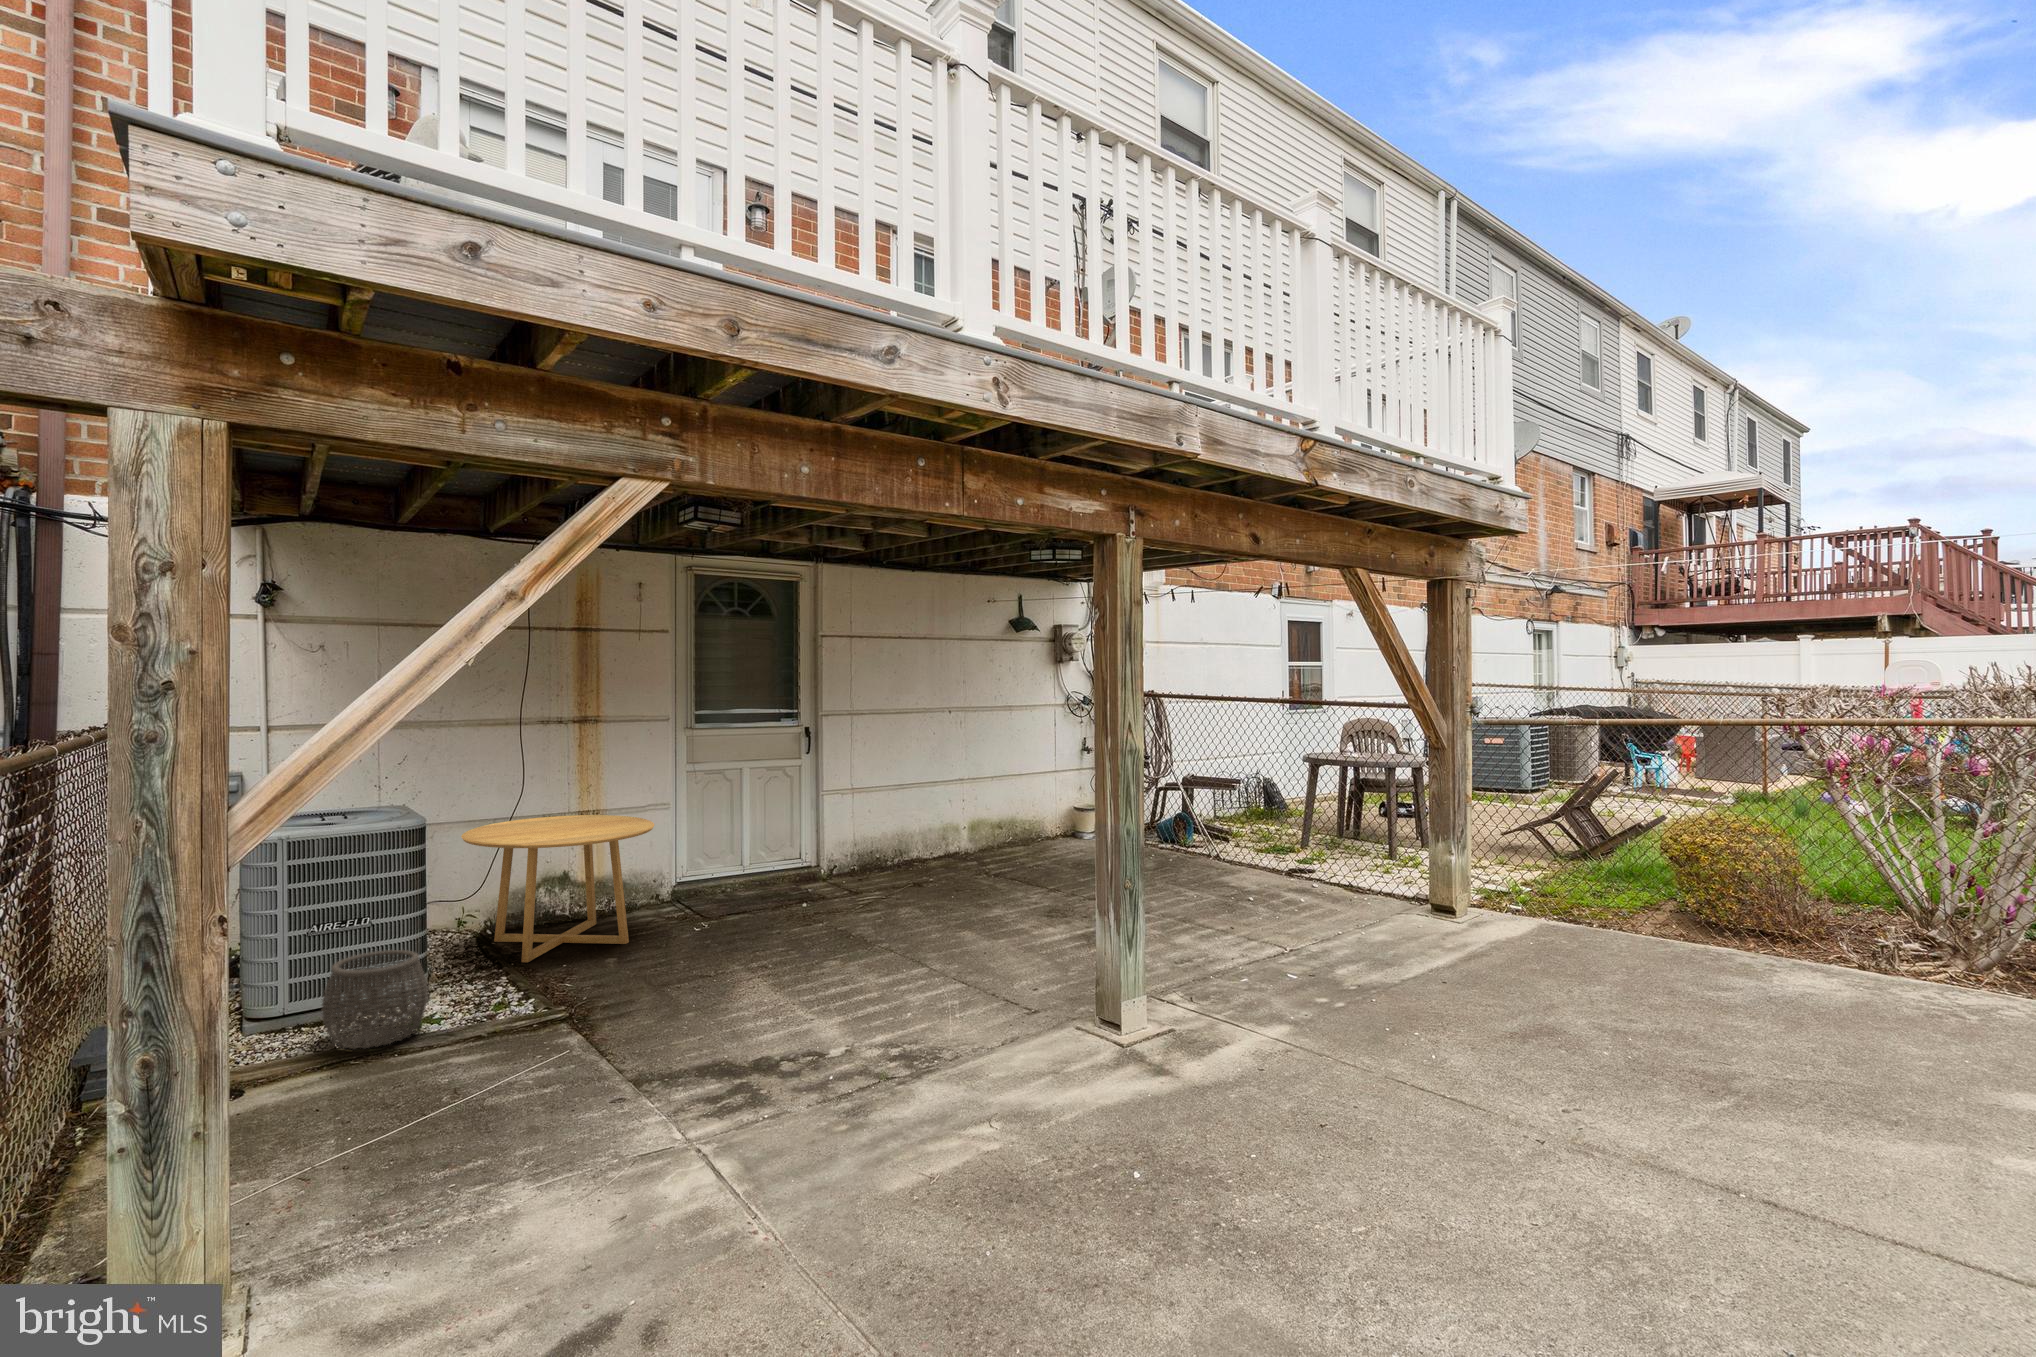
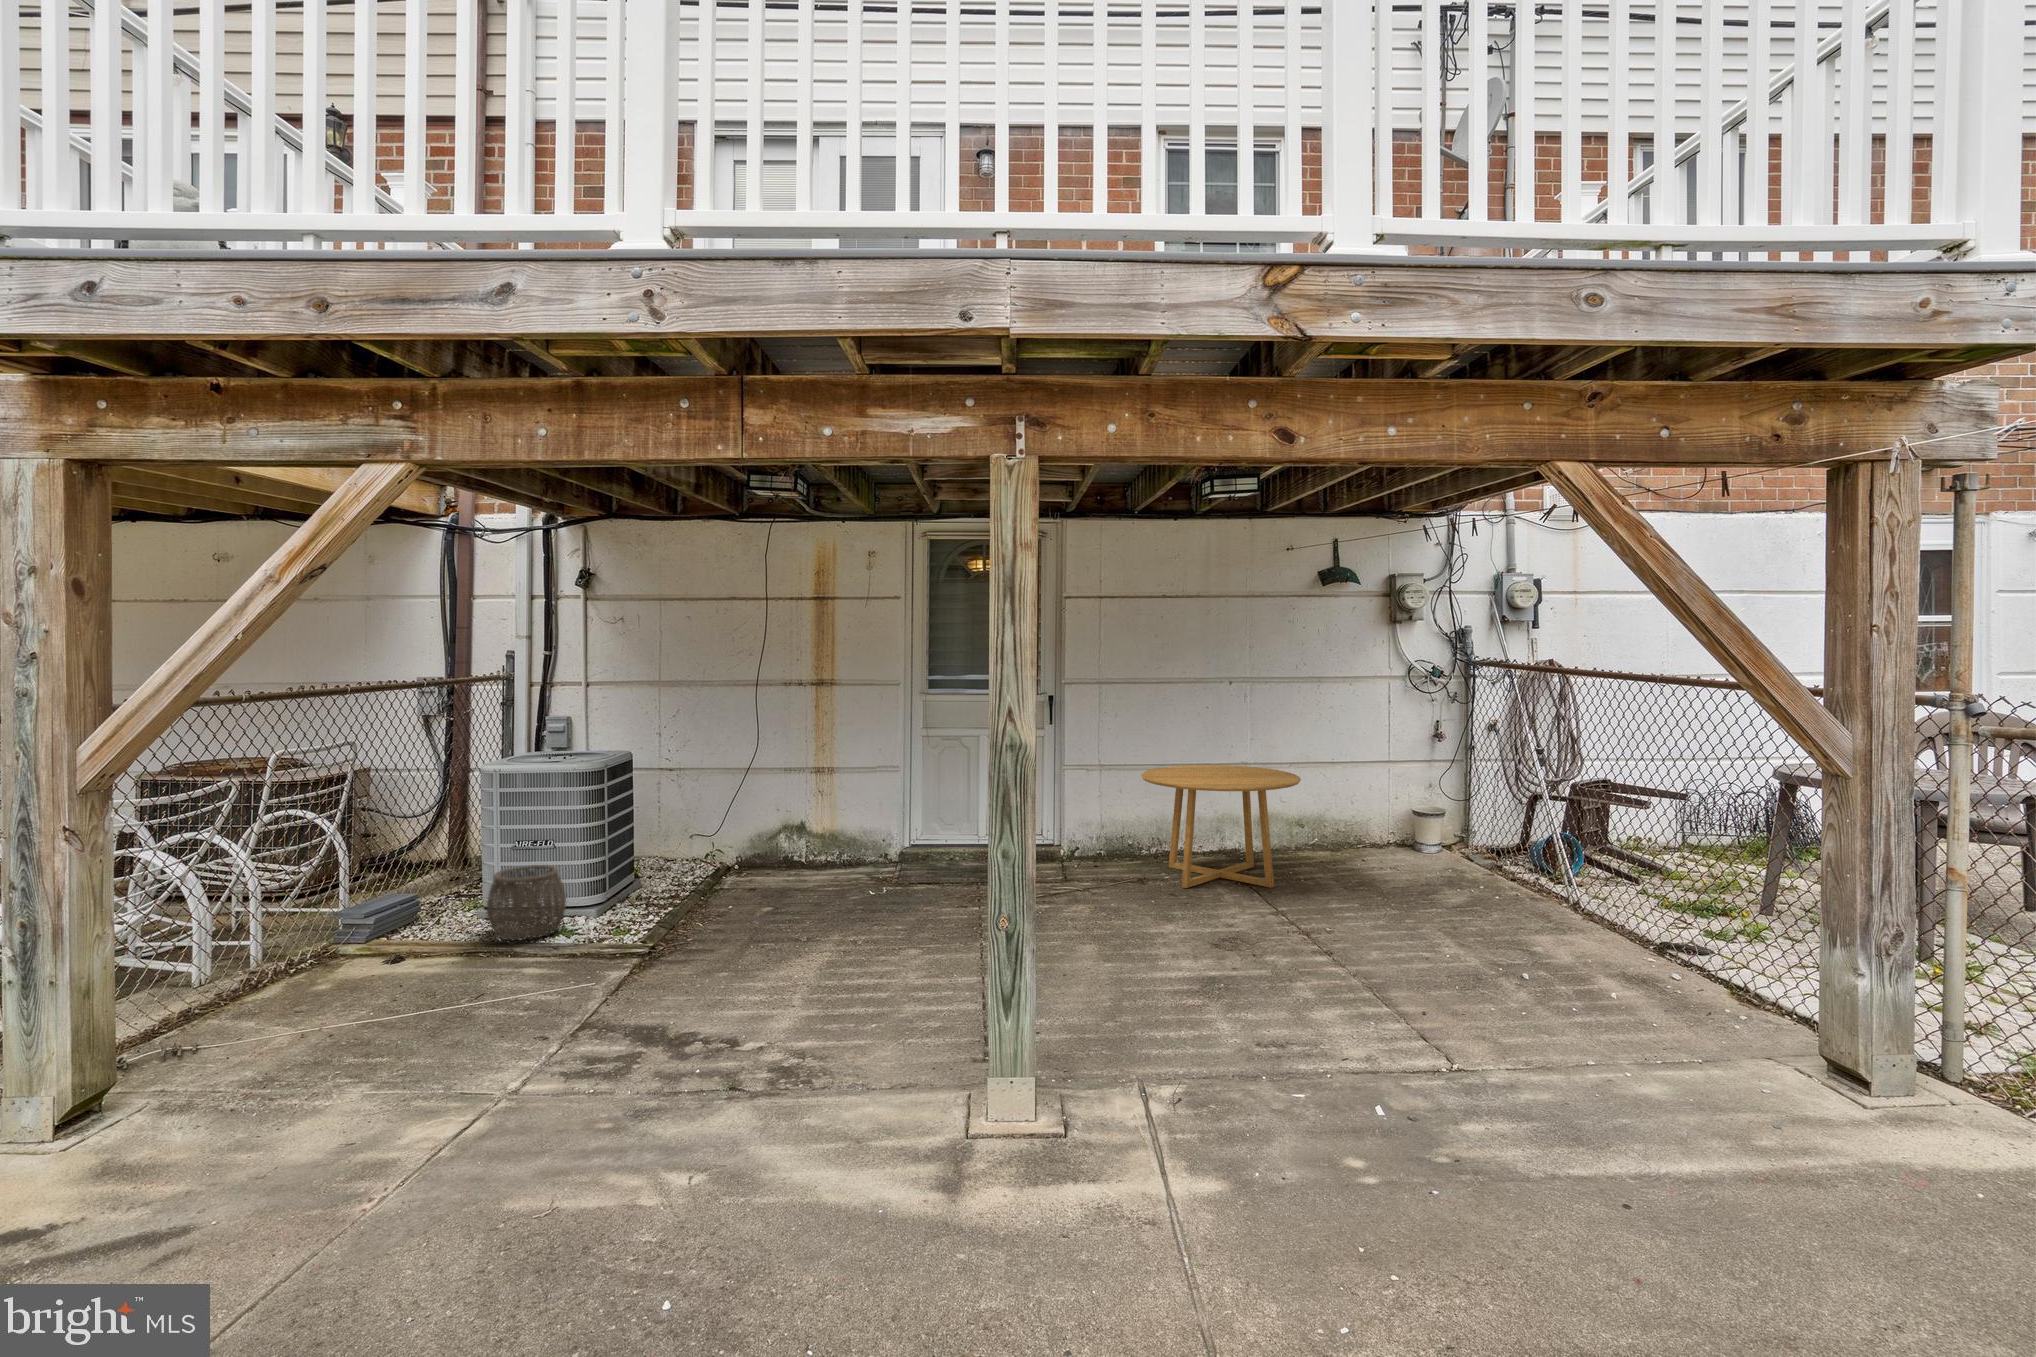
round table: present [461,815,654,962] -> present [1141,765,1301,888]

